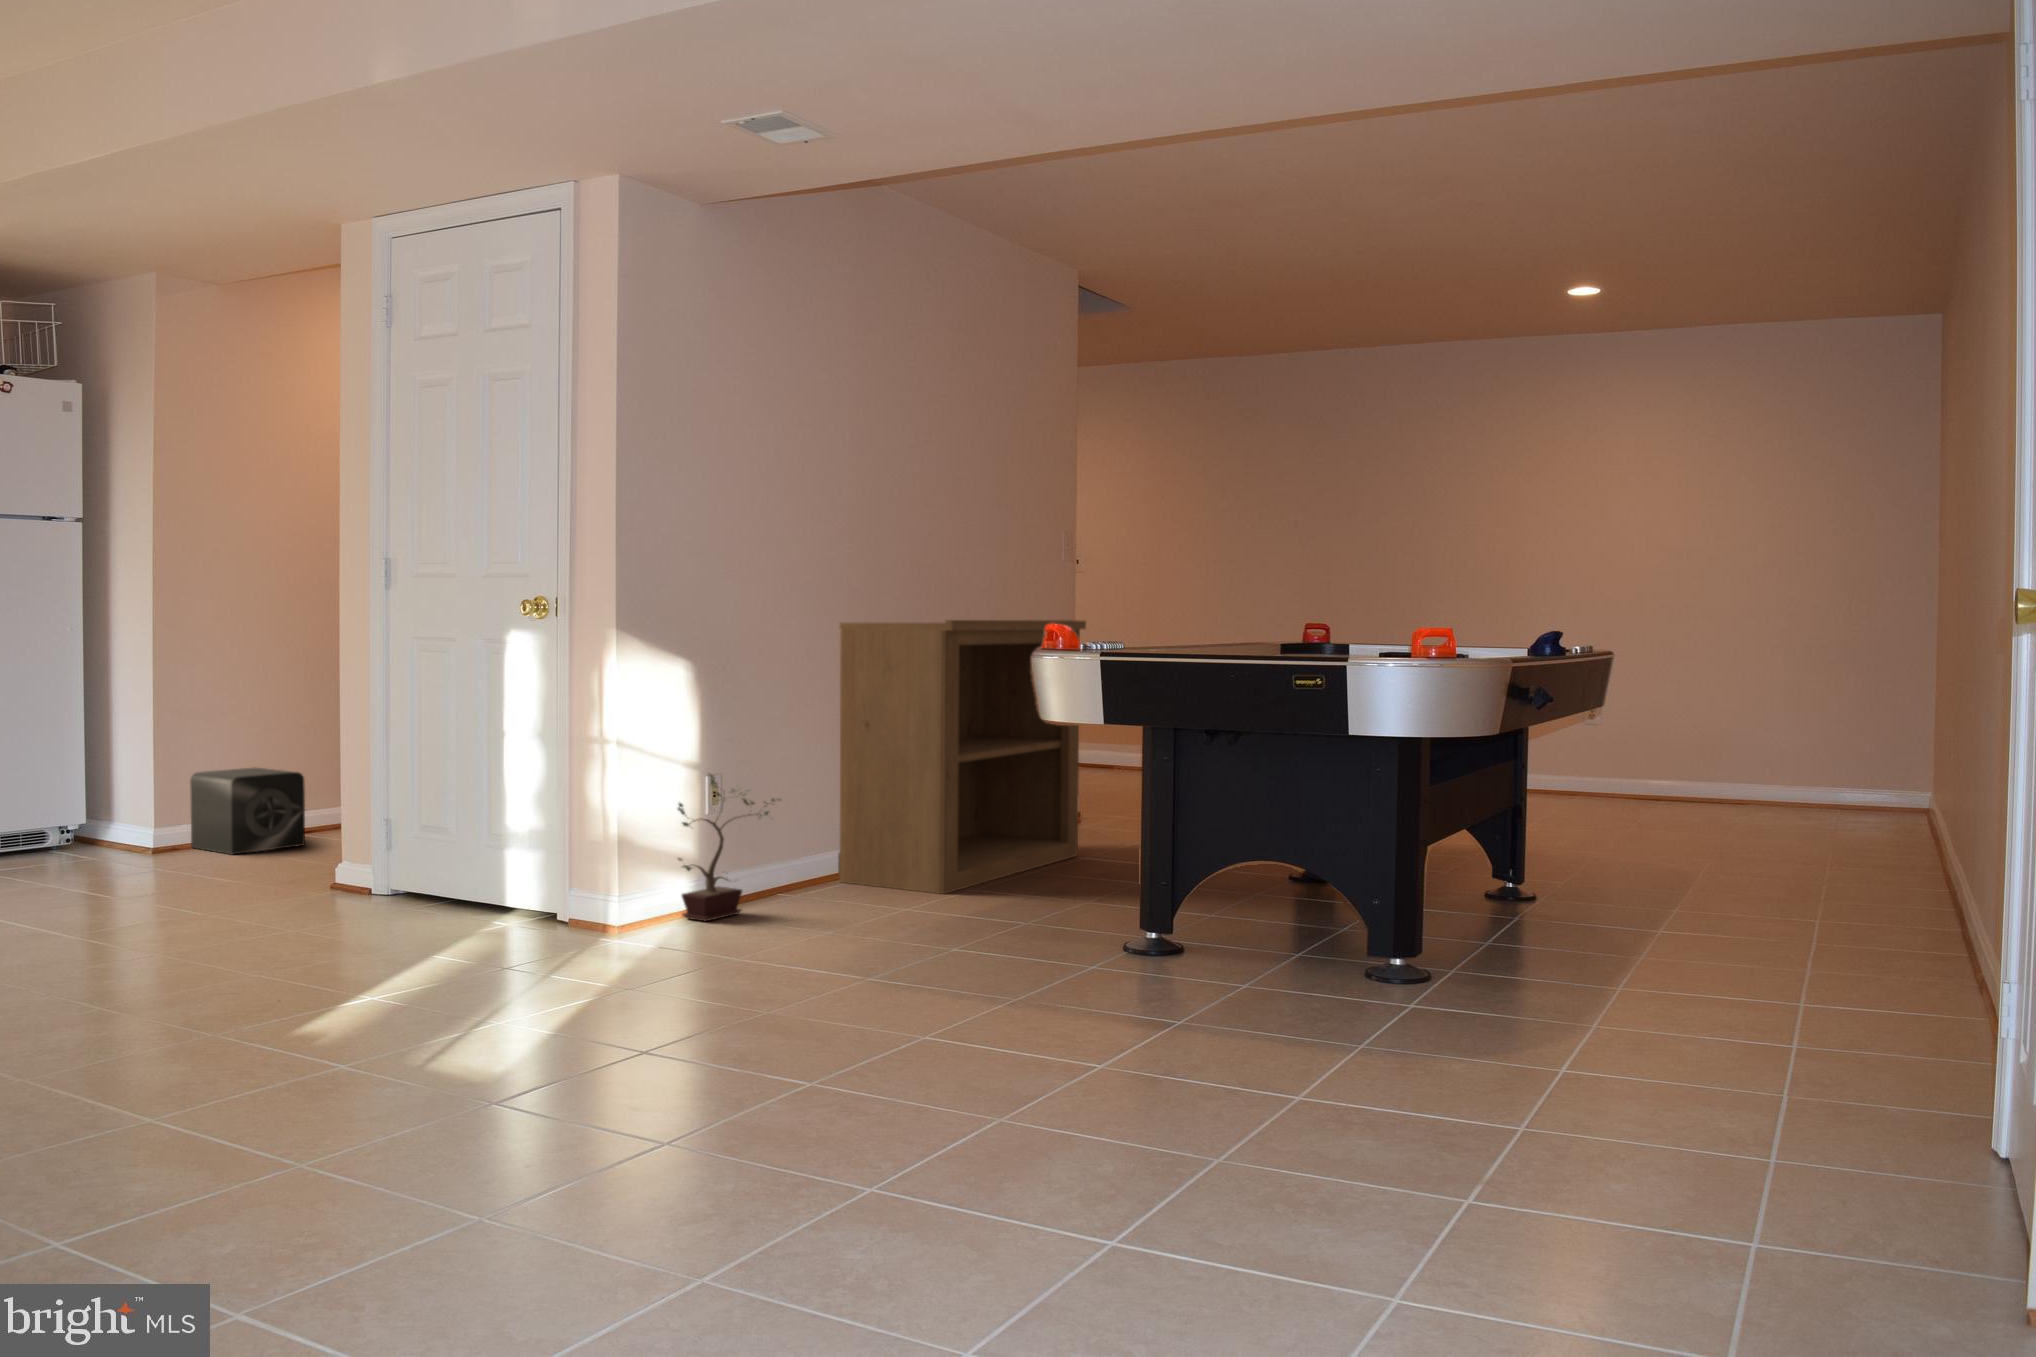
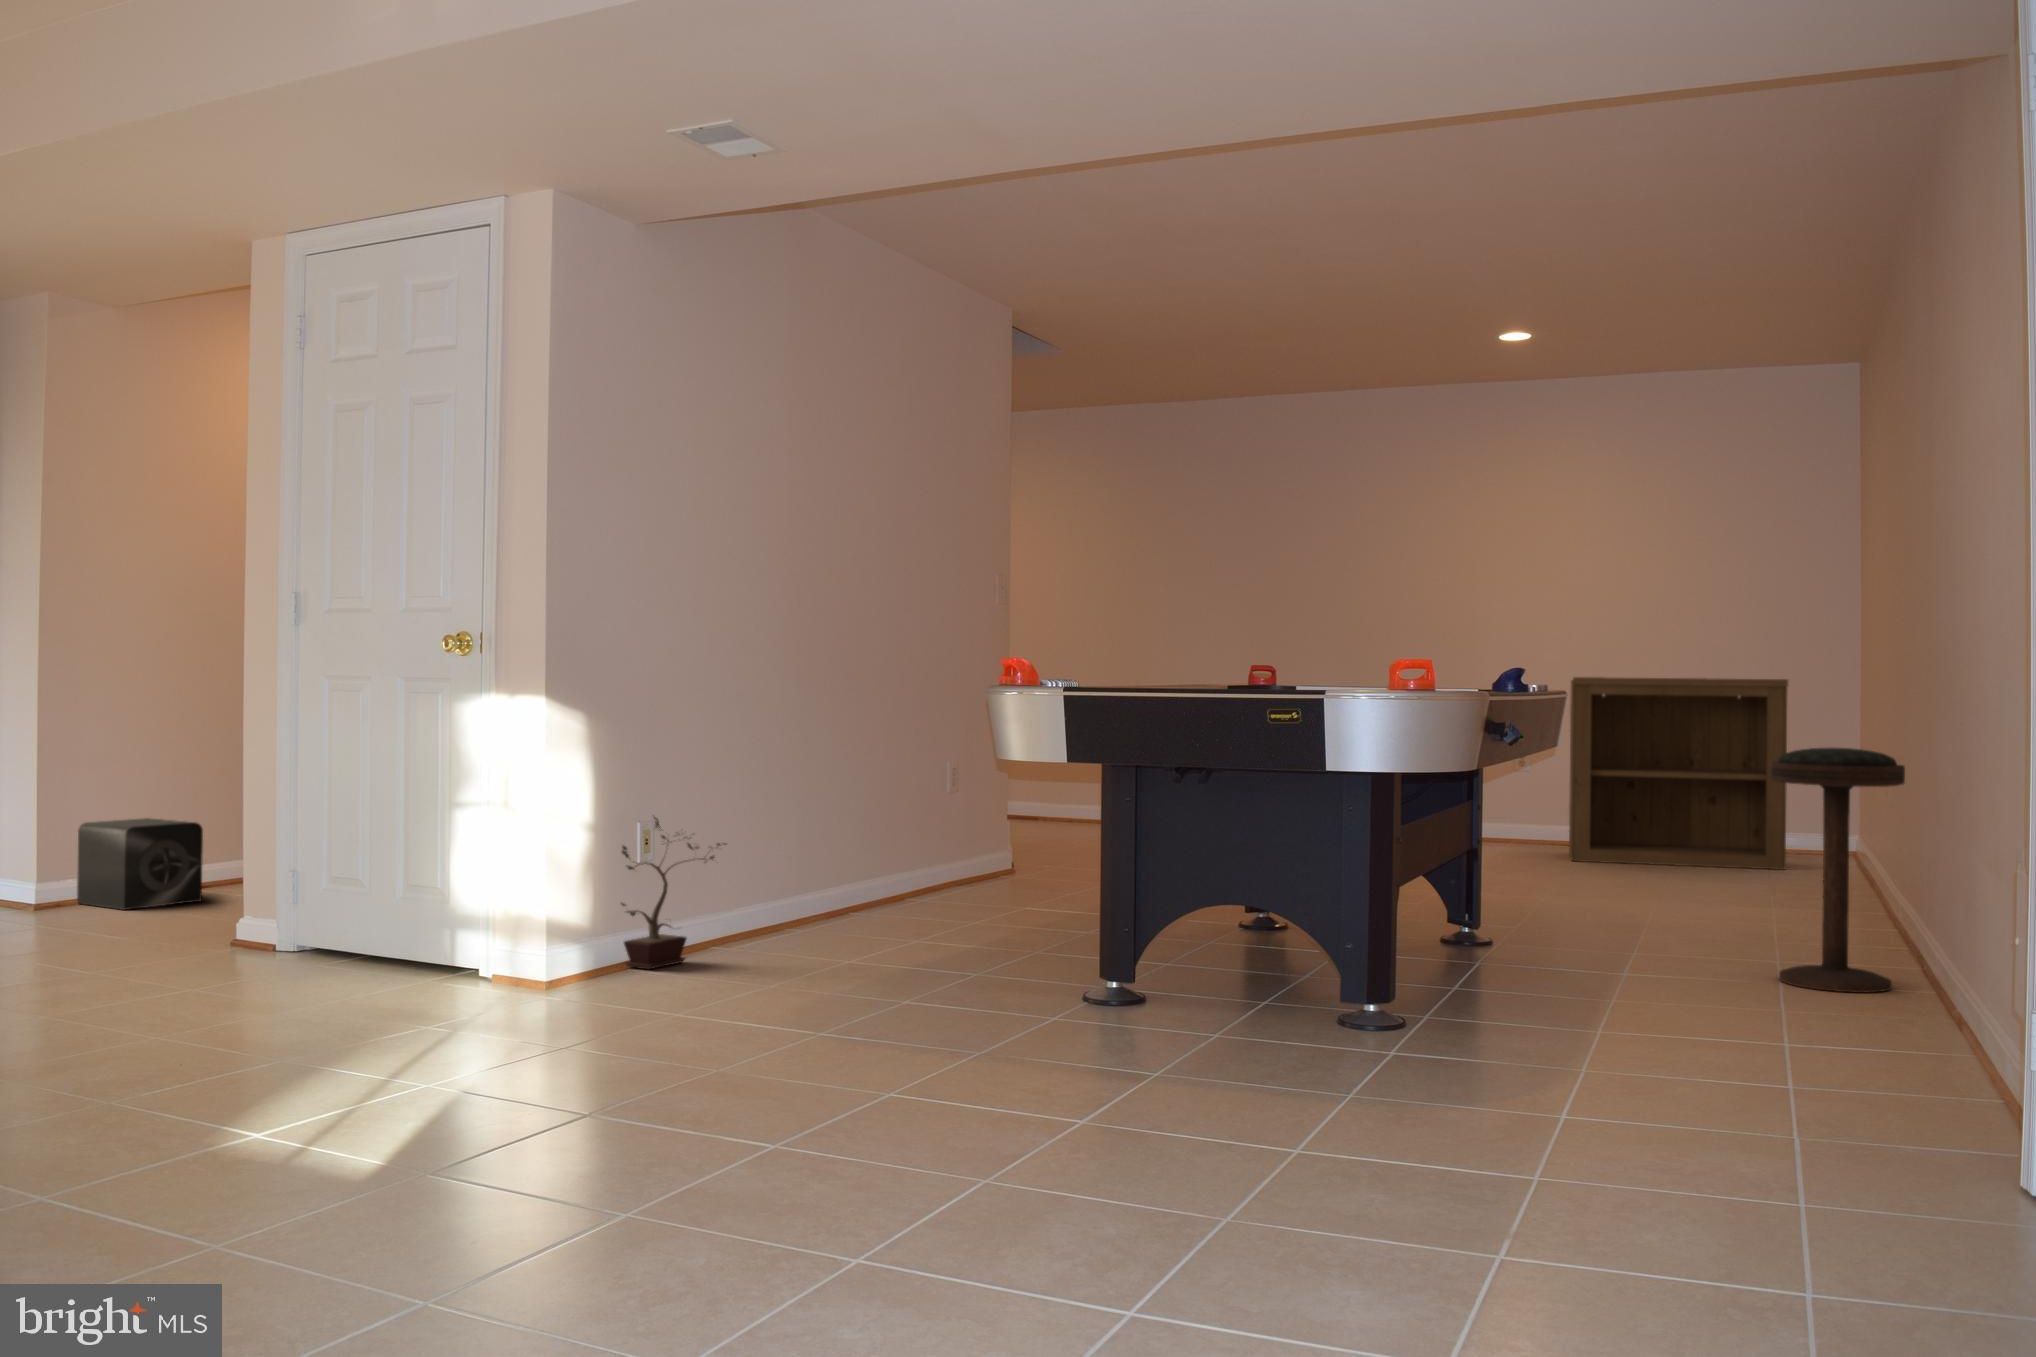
bookshelf: present [838,620,1086,894] -> present [1569,677,1788,870]
bar stool: none [1821,708,1962,956] -> present [1771,748,1905,993]

